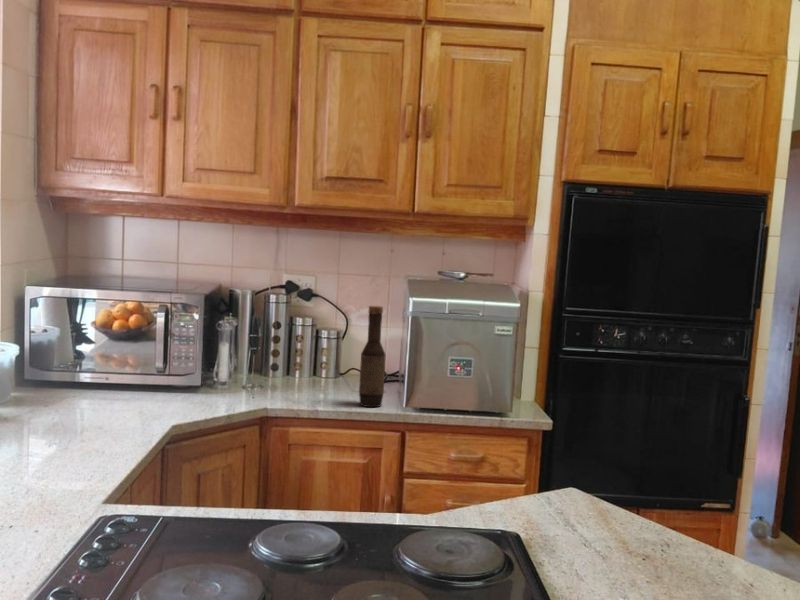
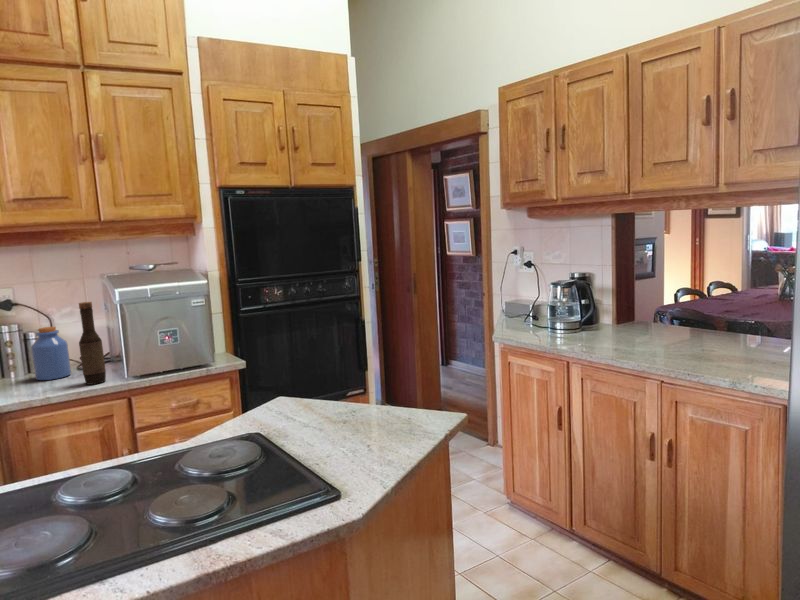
jar: none [317,327,356,389] -> present [31,327,71,380]

